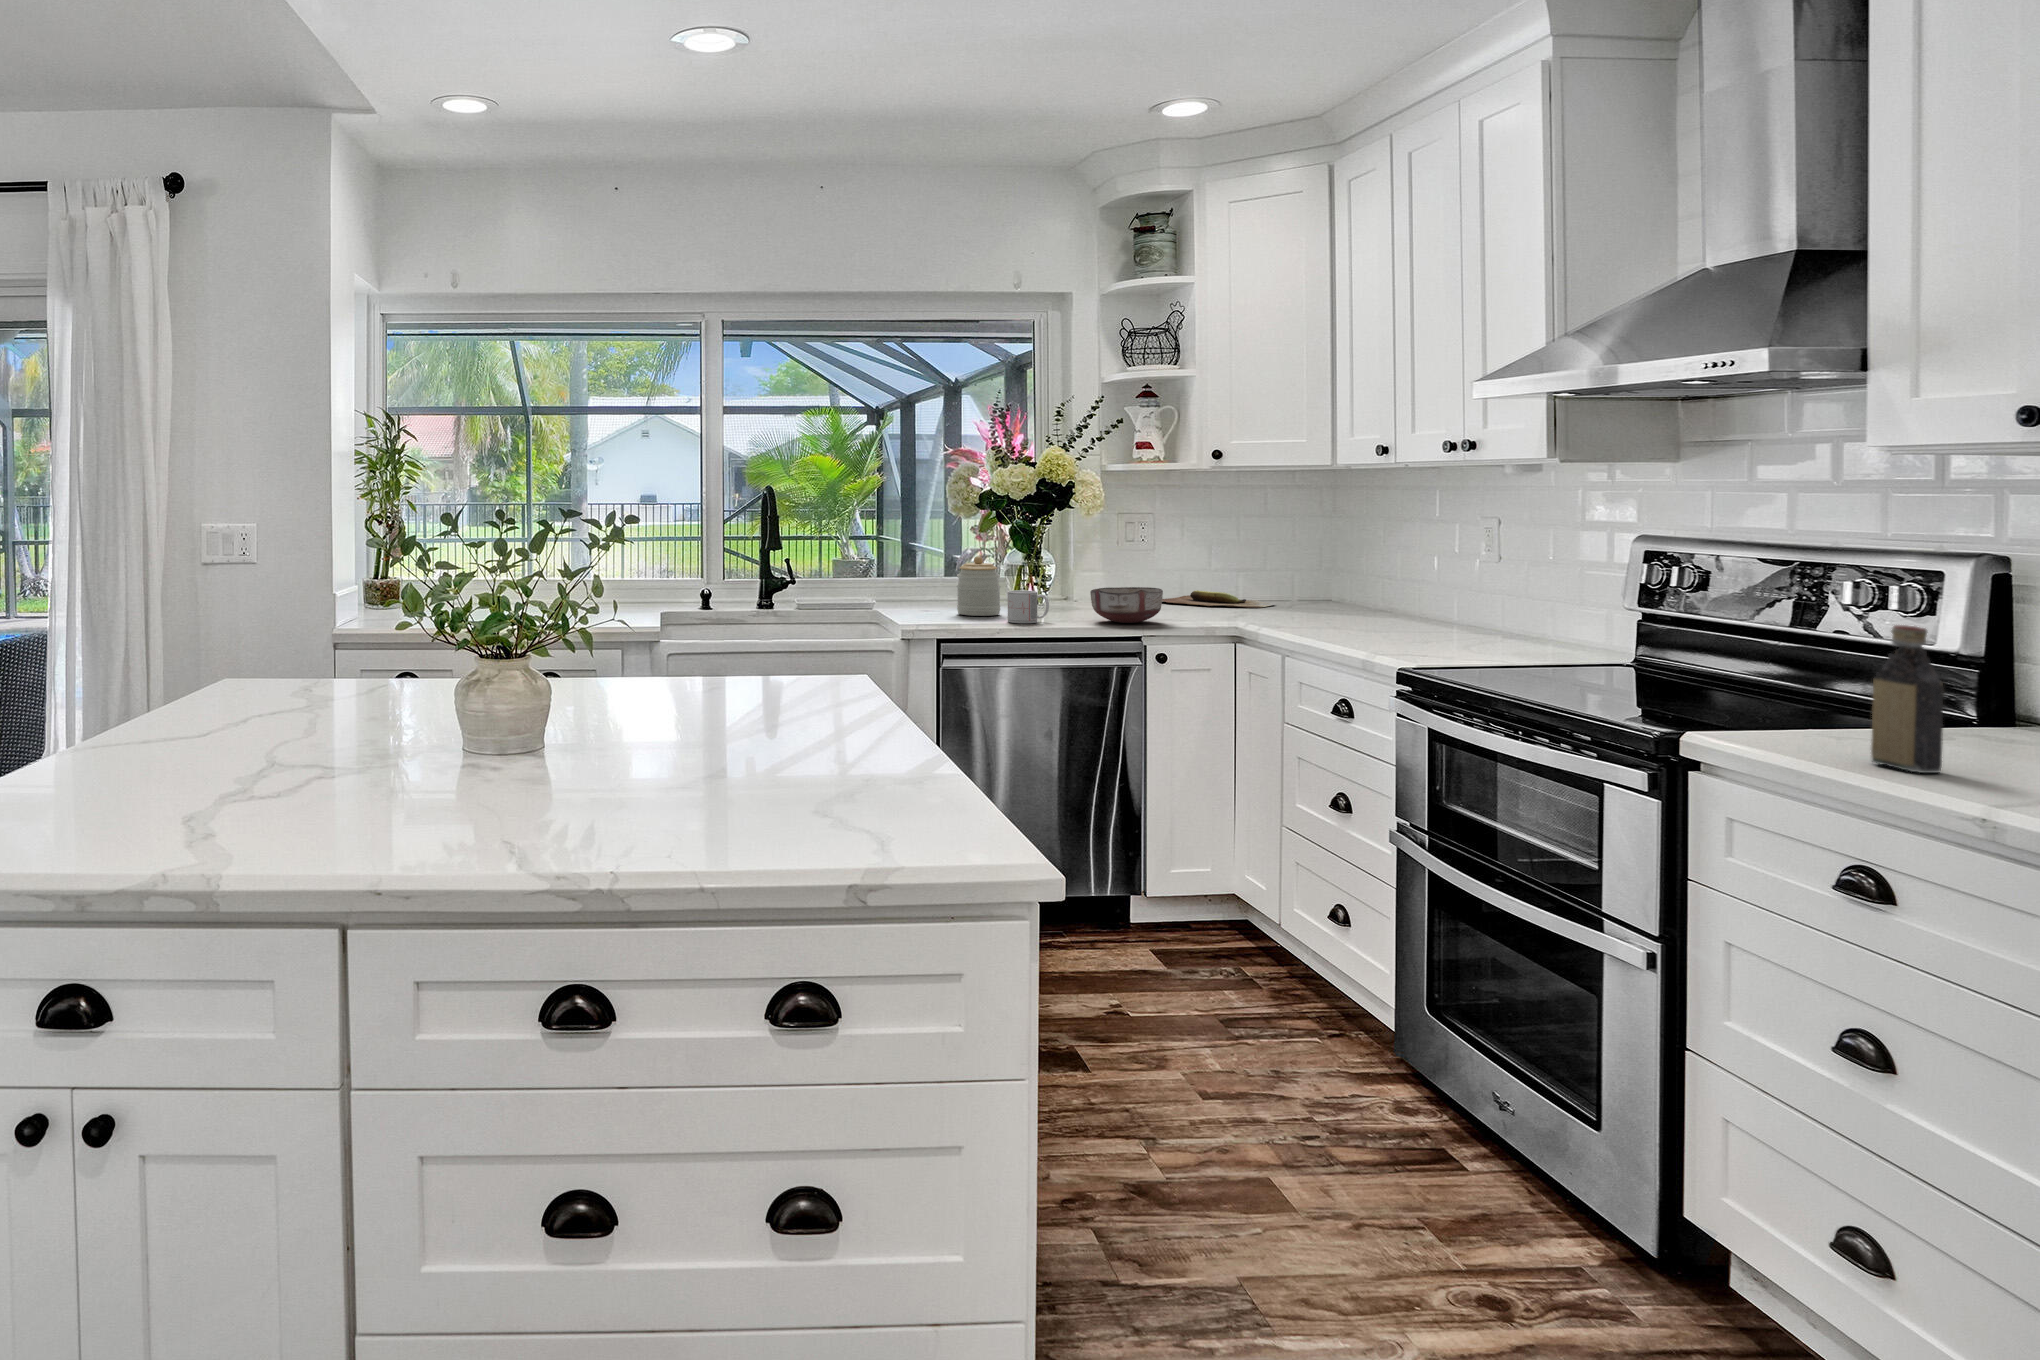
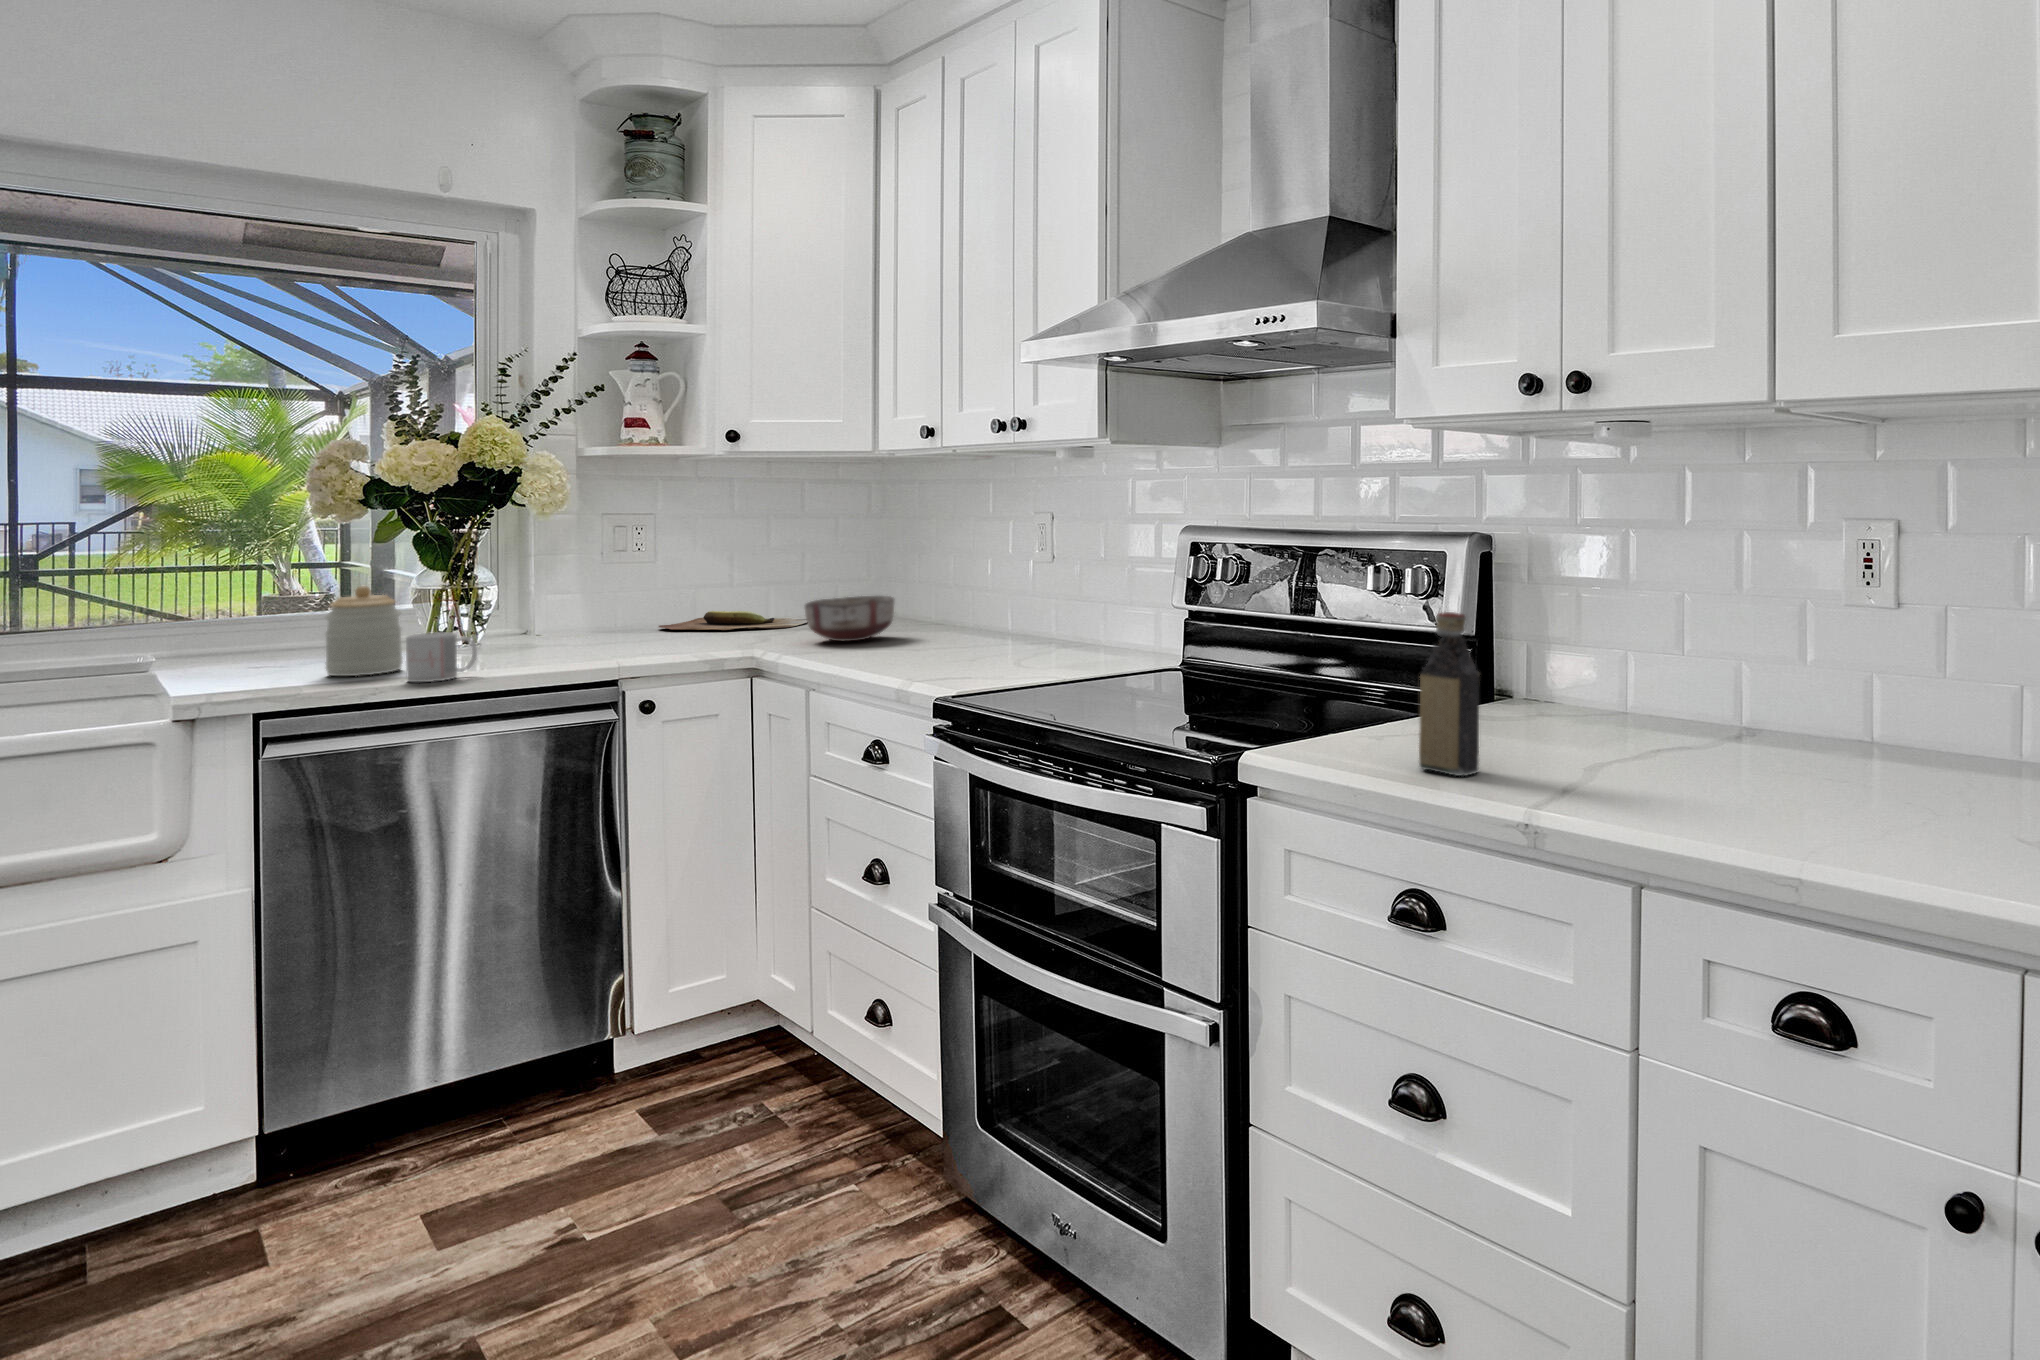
ceramic bowl: present [1090,587,1163,623] -> present [805,596,894,641]

